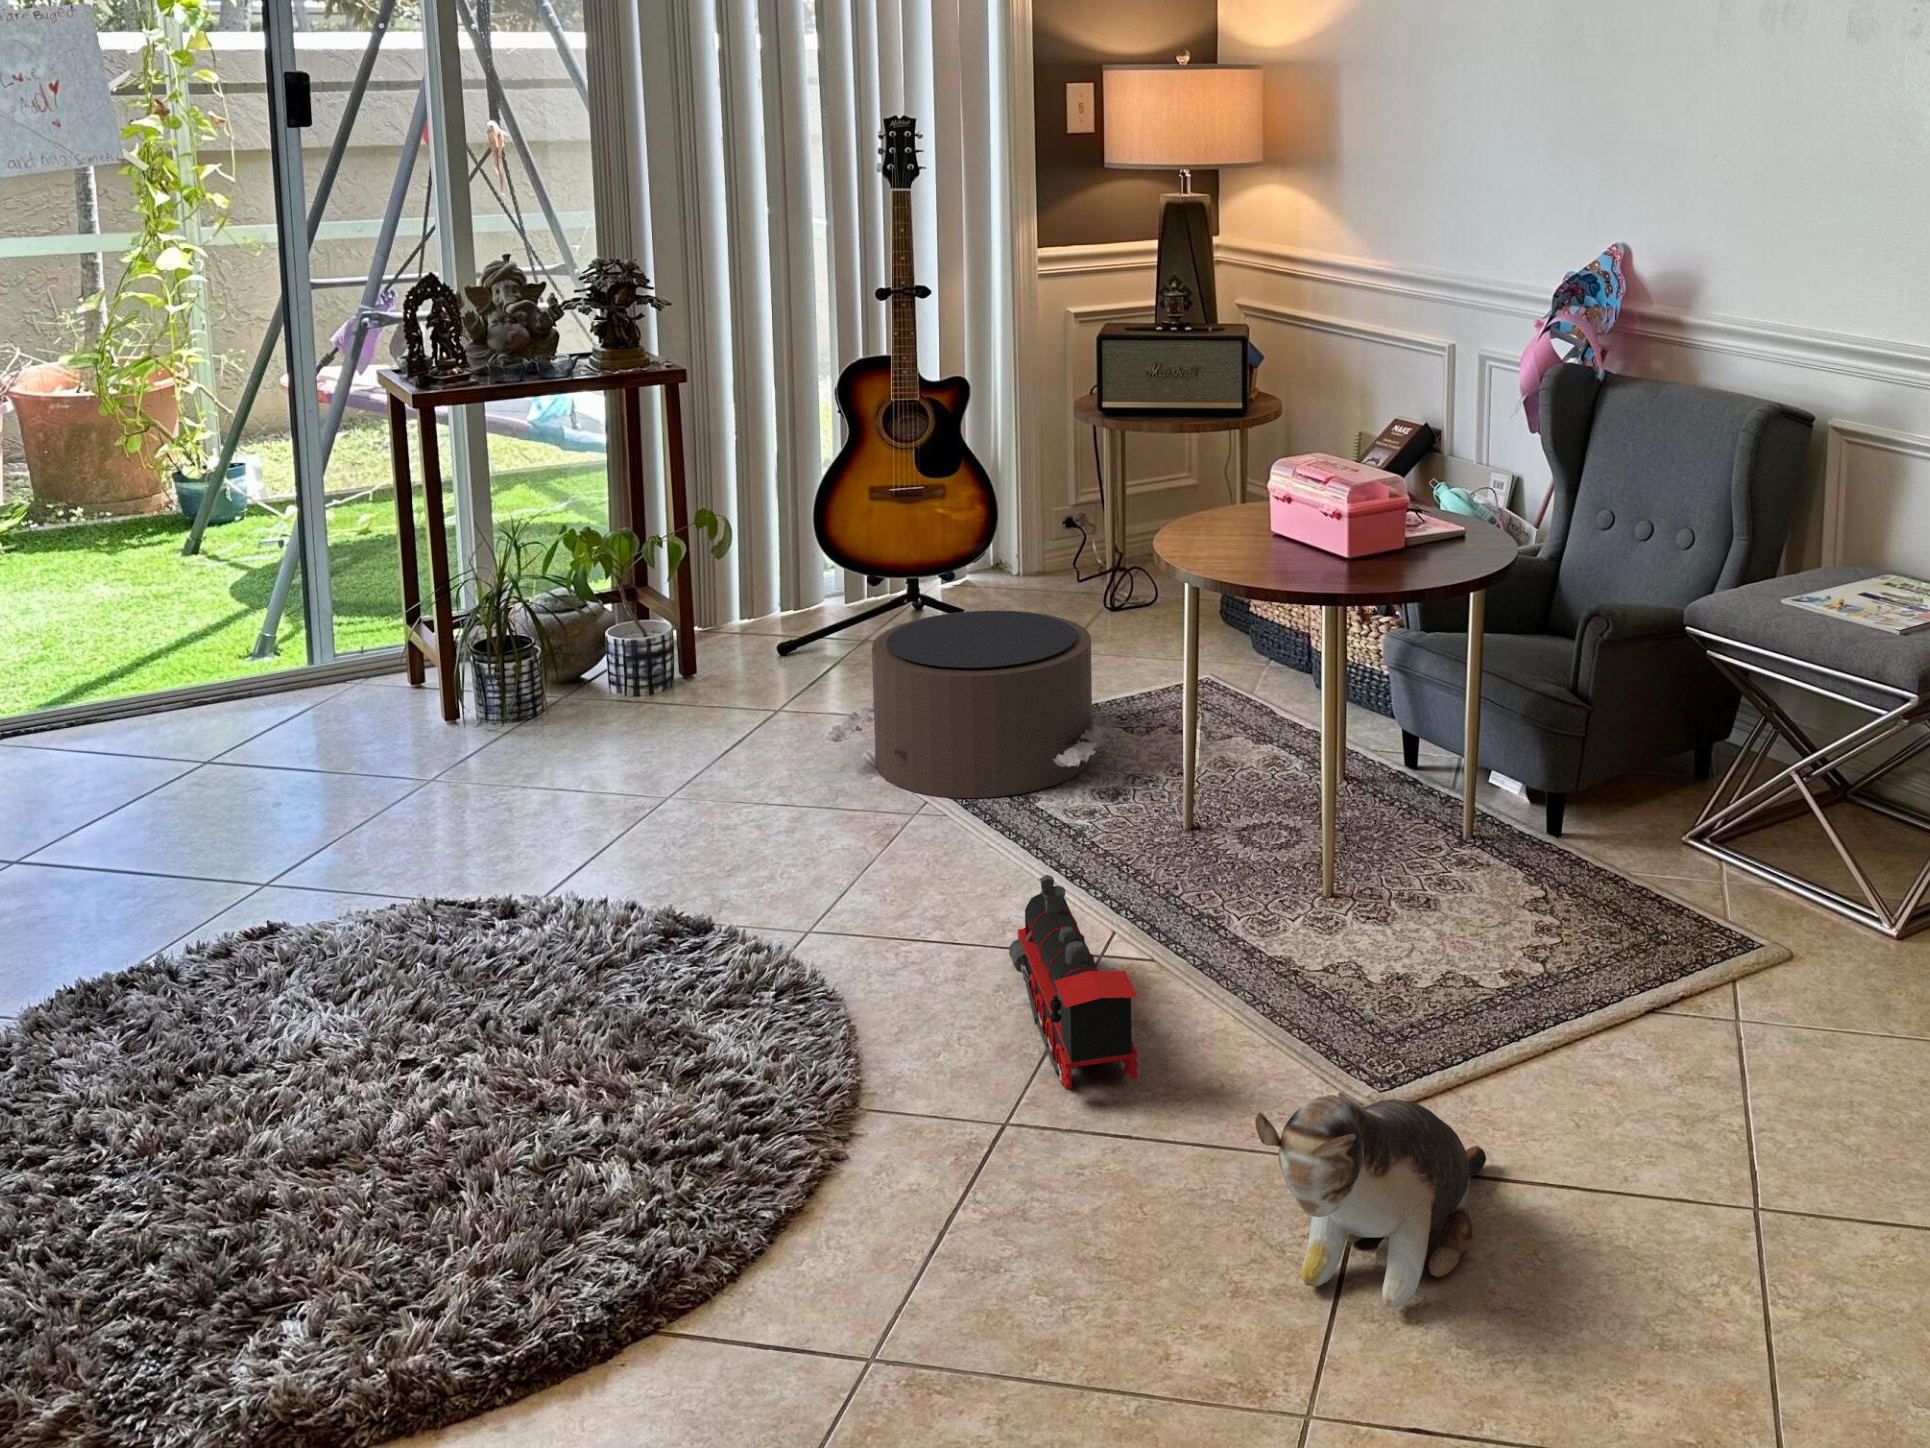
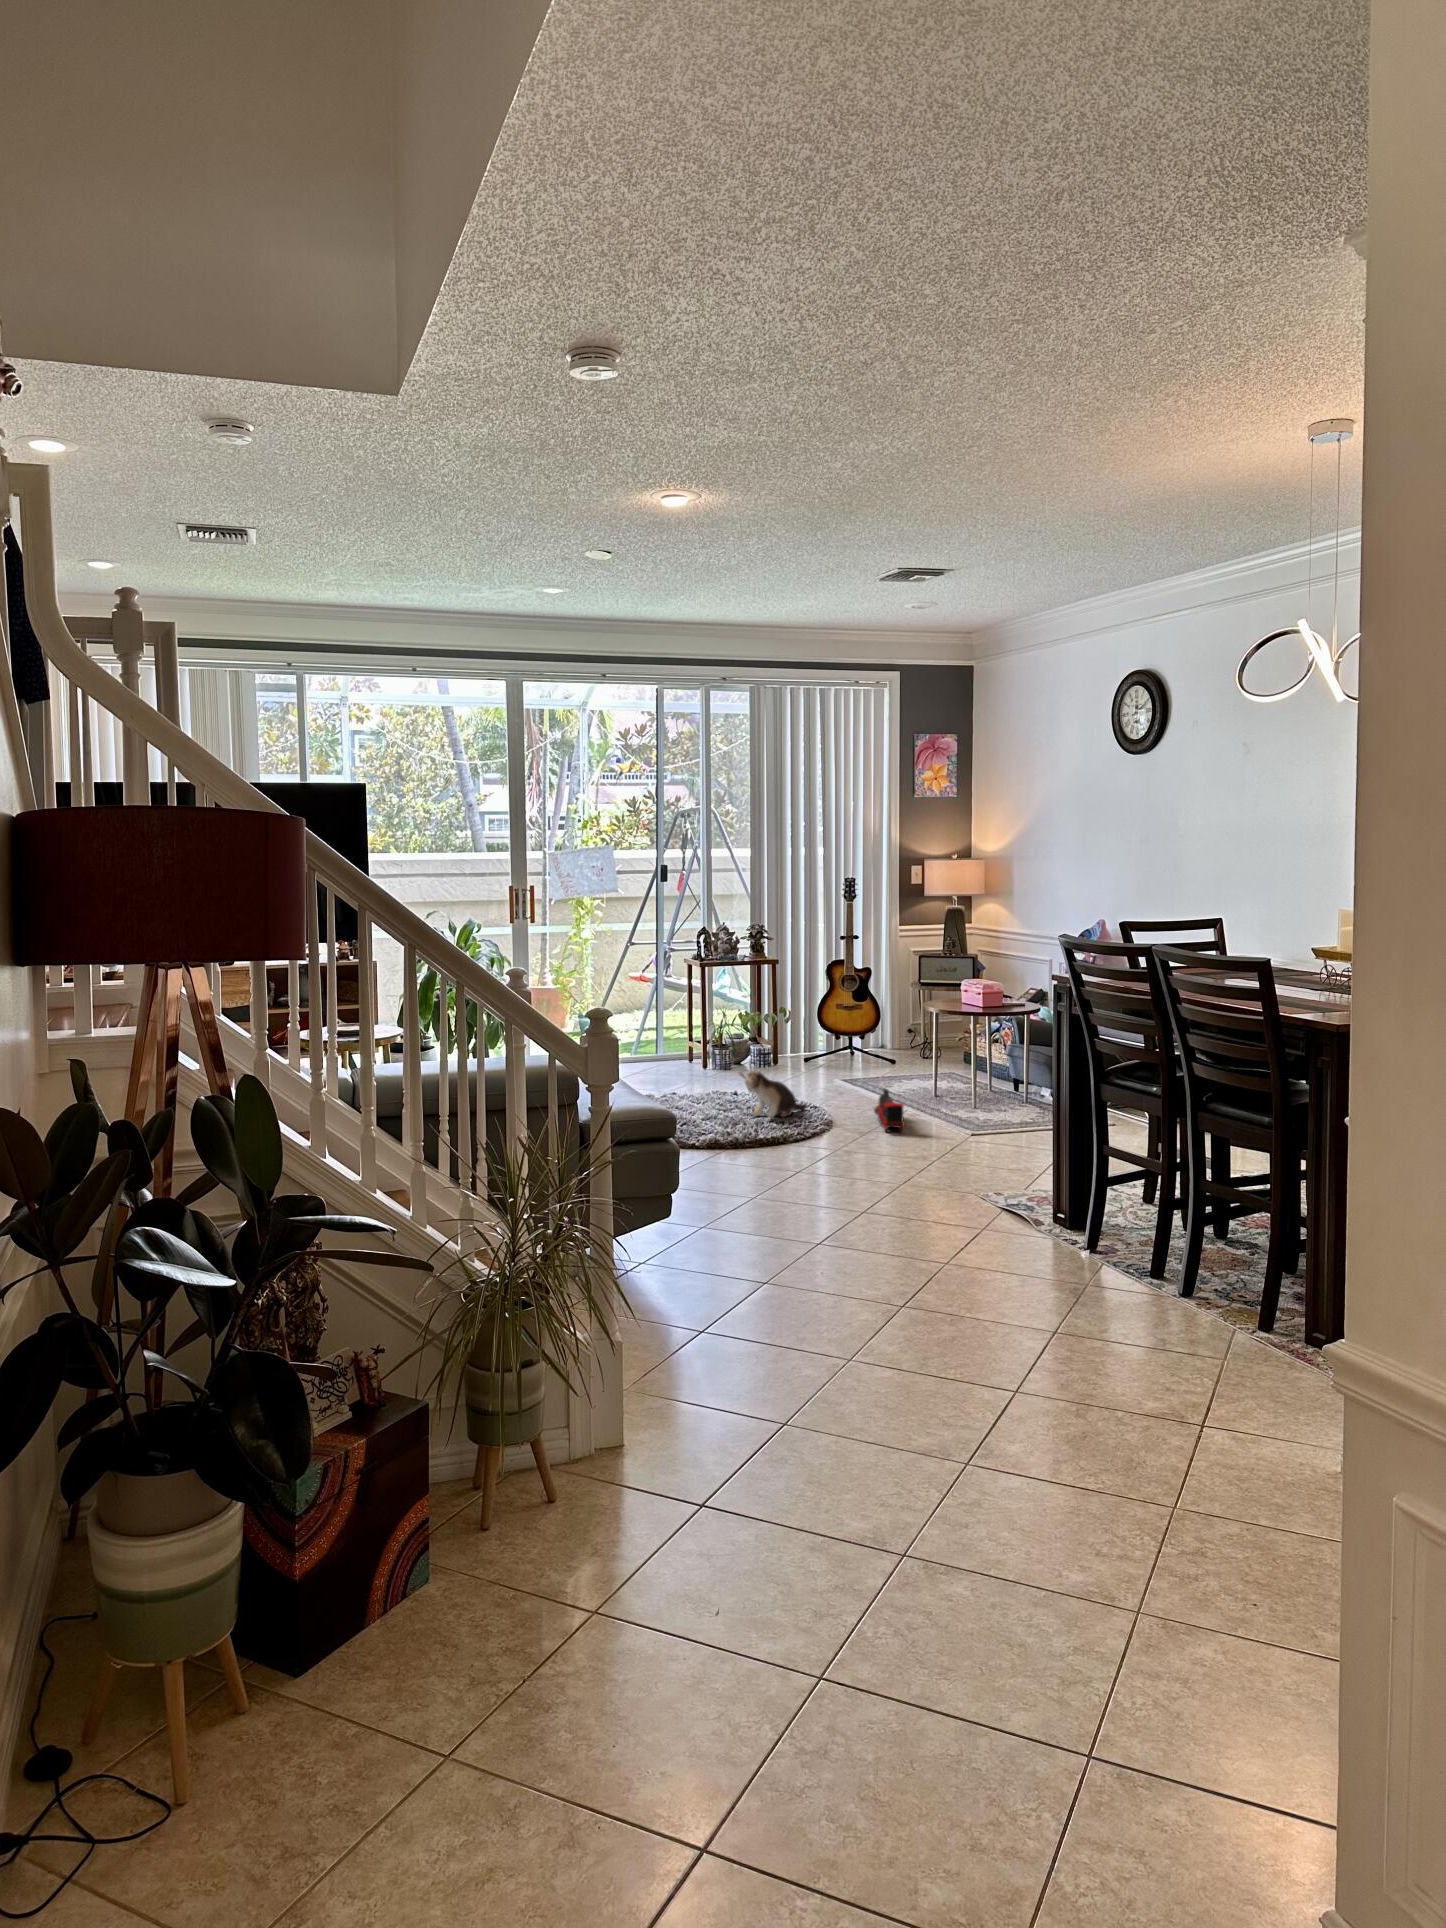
pouf: present [826,610,1119,798] -> none [822,1039,916,1090]
plush toy: present [1255,1093,1486,1308] -> present [740,1071,806,1118]

